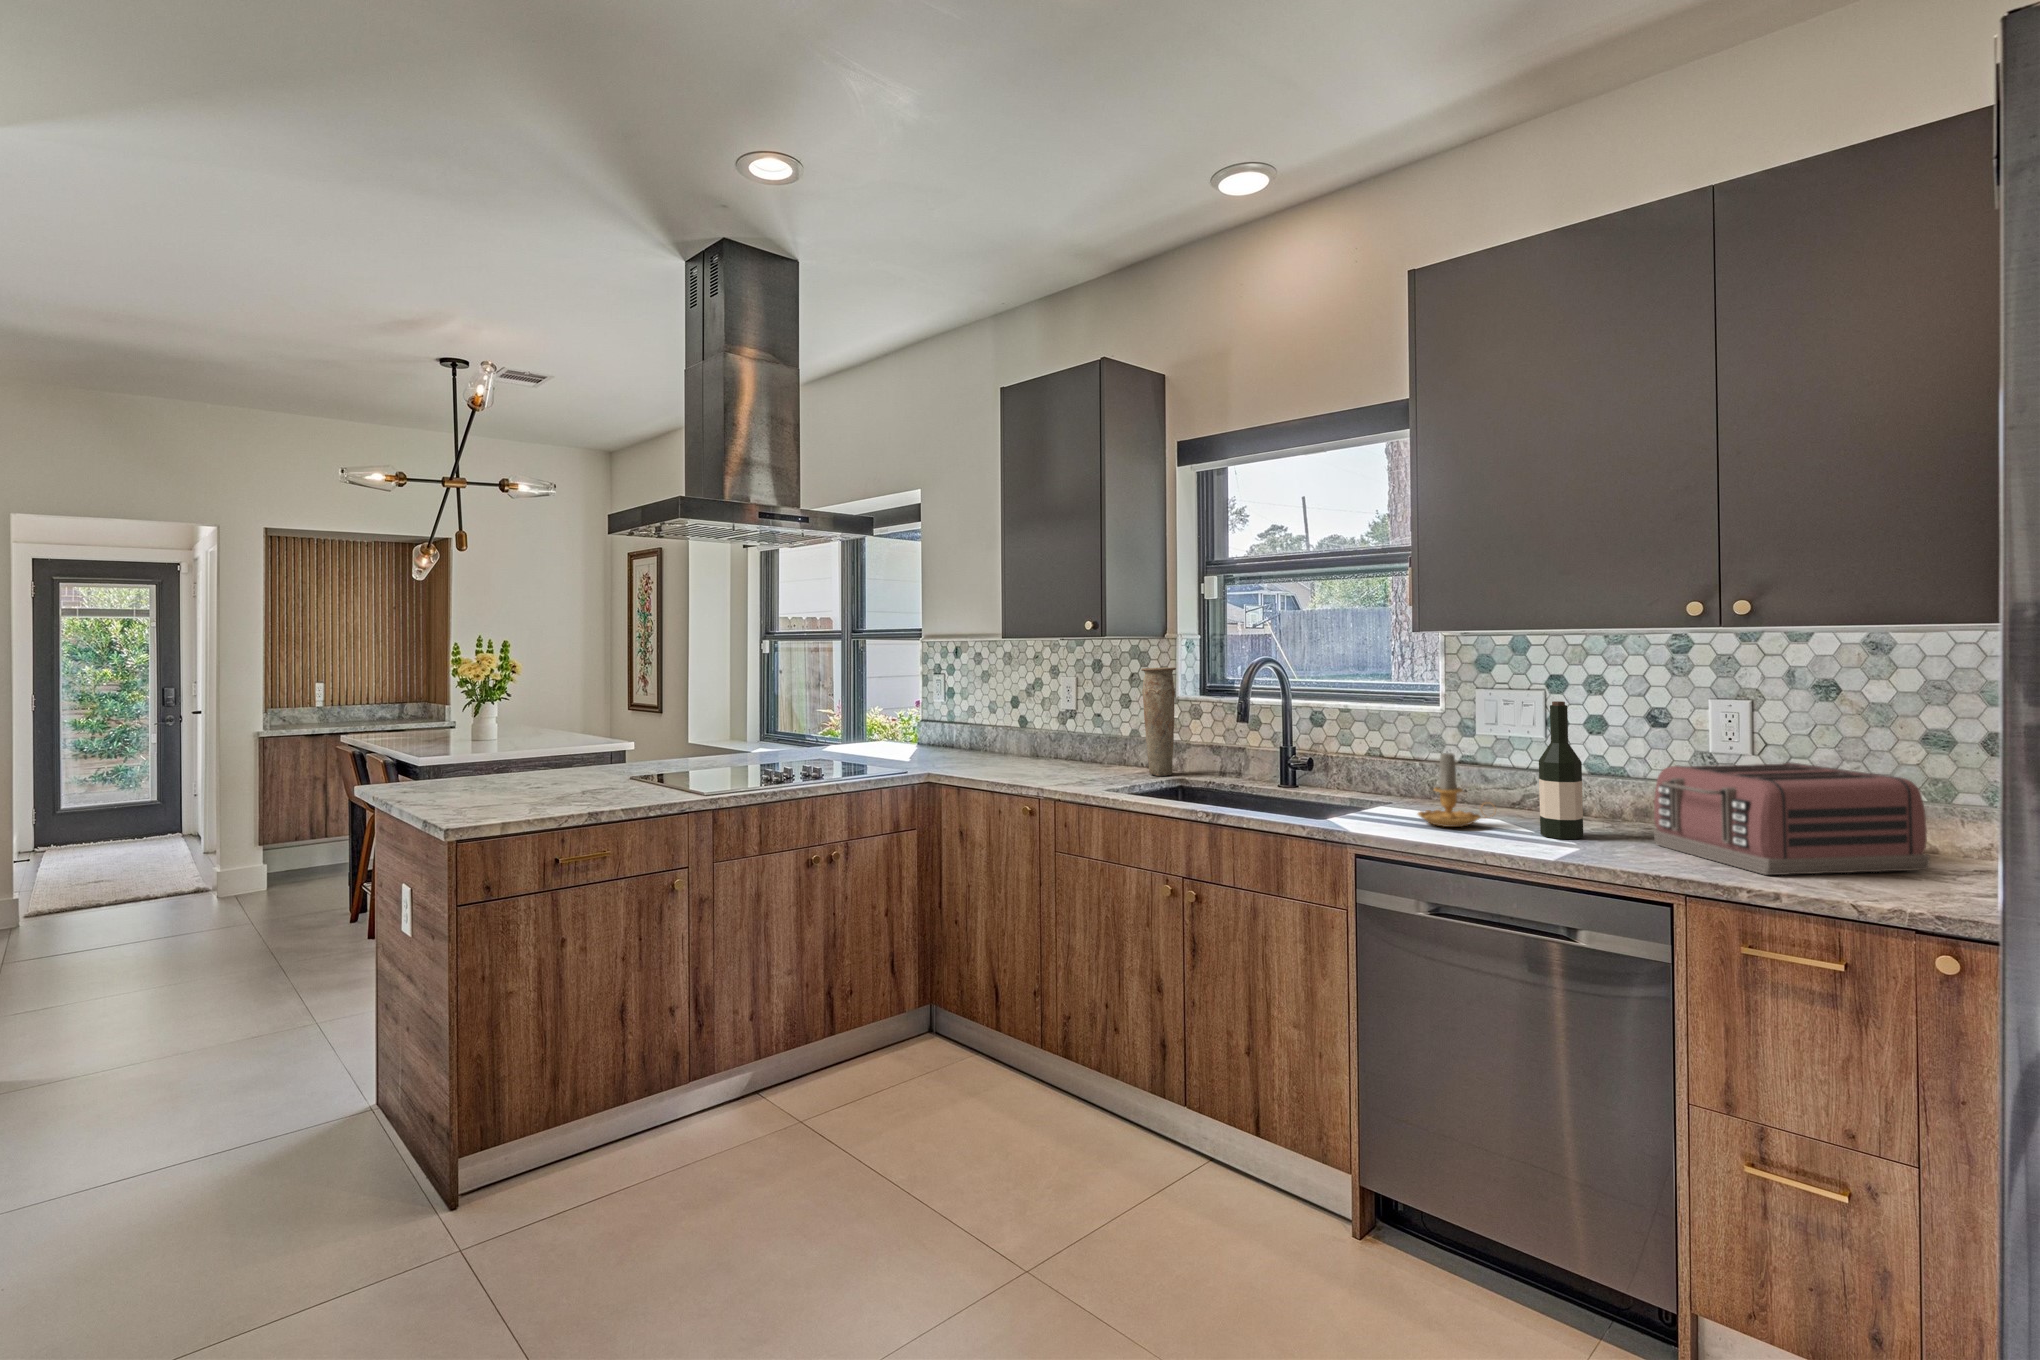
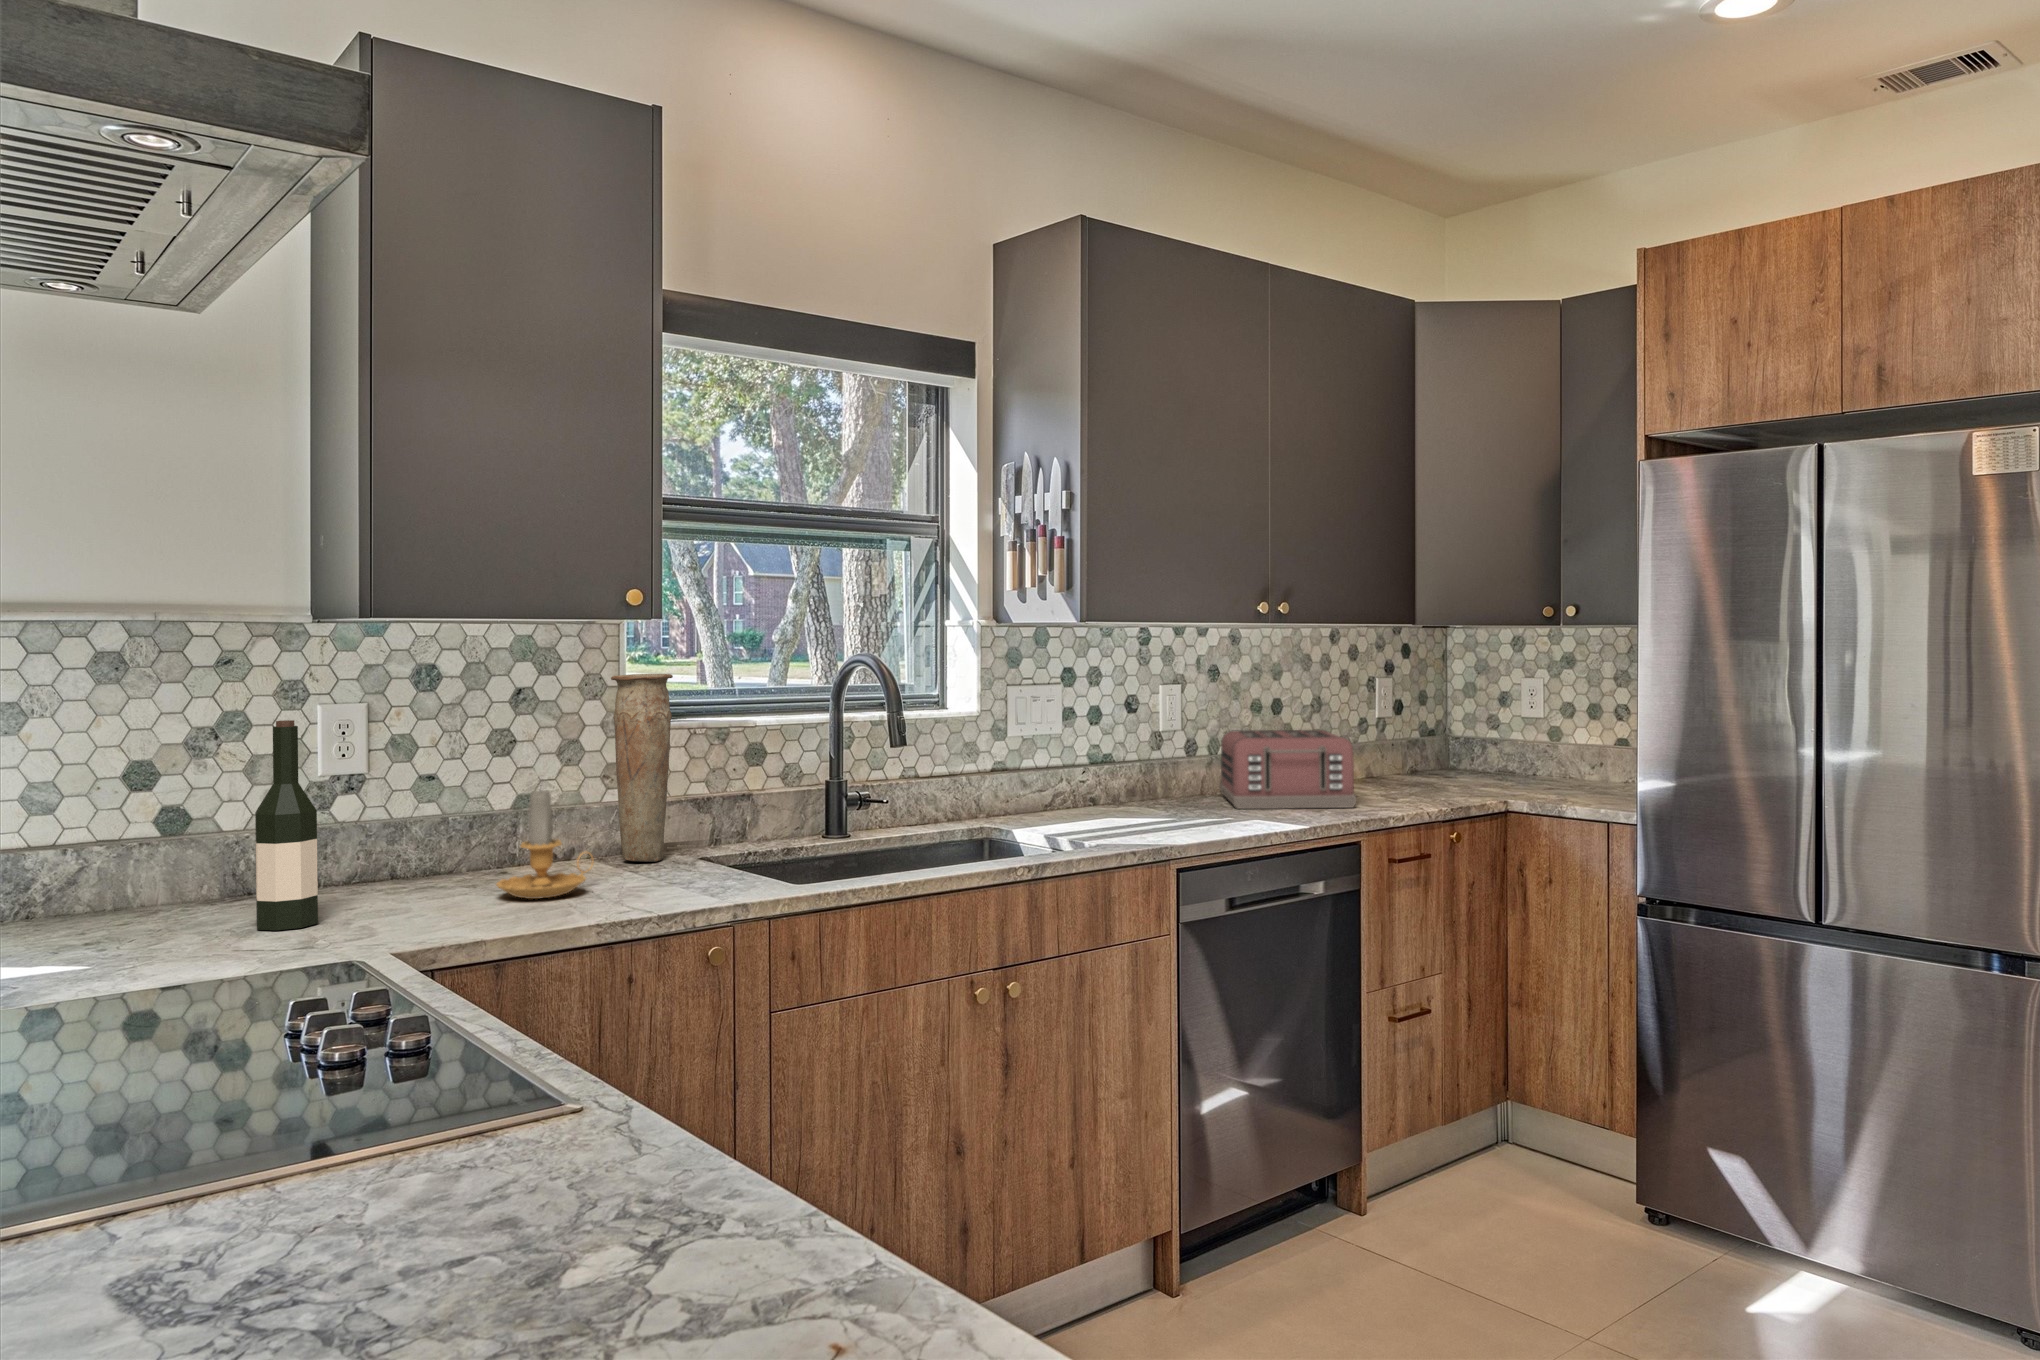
wine bottle: present [1539,701,1583,839] -> present [255,720,318,930]
candle: present [1418,753,1493,827] -> present [496,790,594,899]

